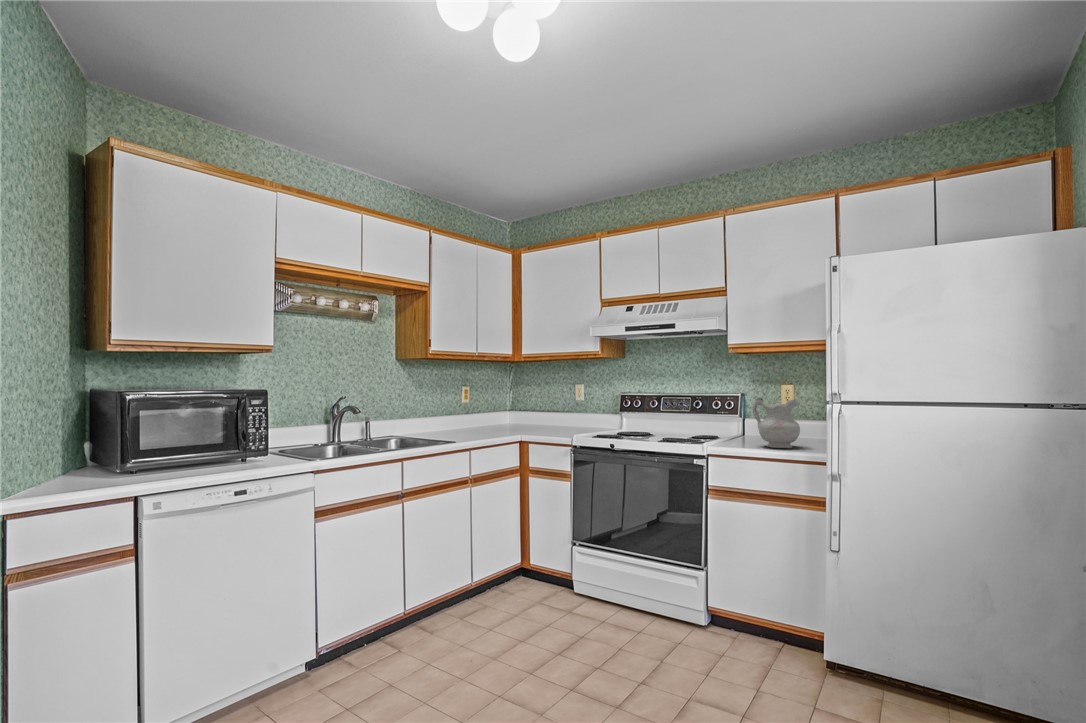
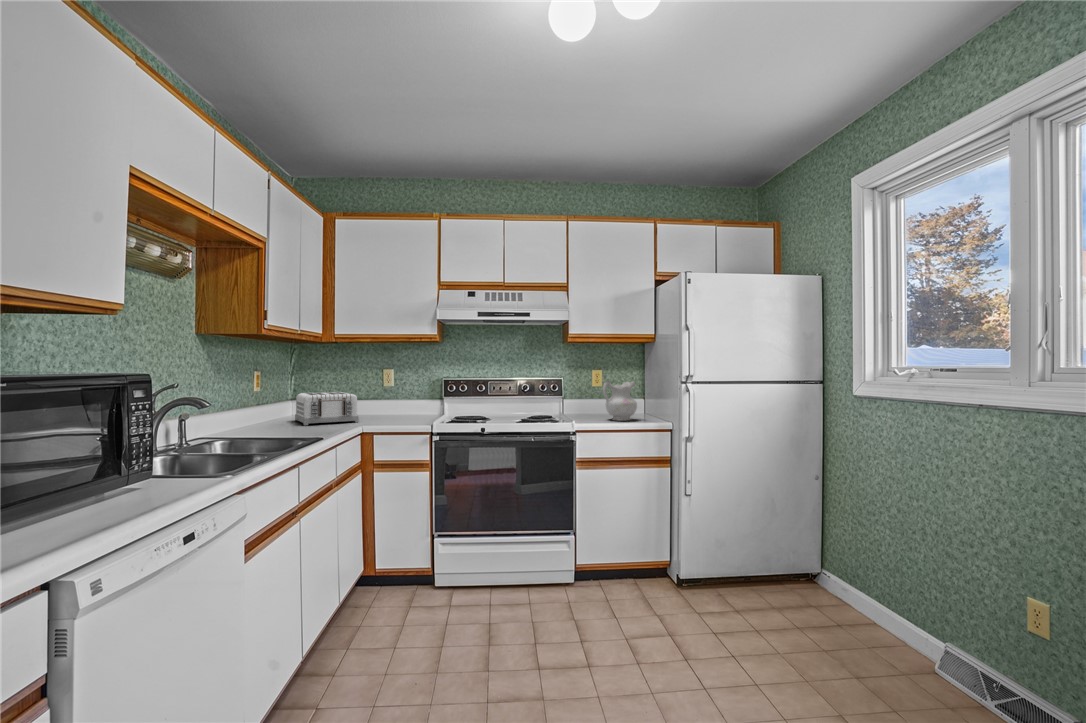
toaster: none [487,405,537,432] -> present [295,392,359,425]

